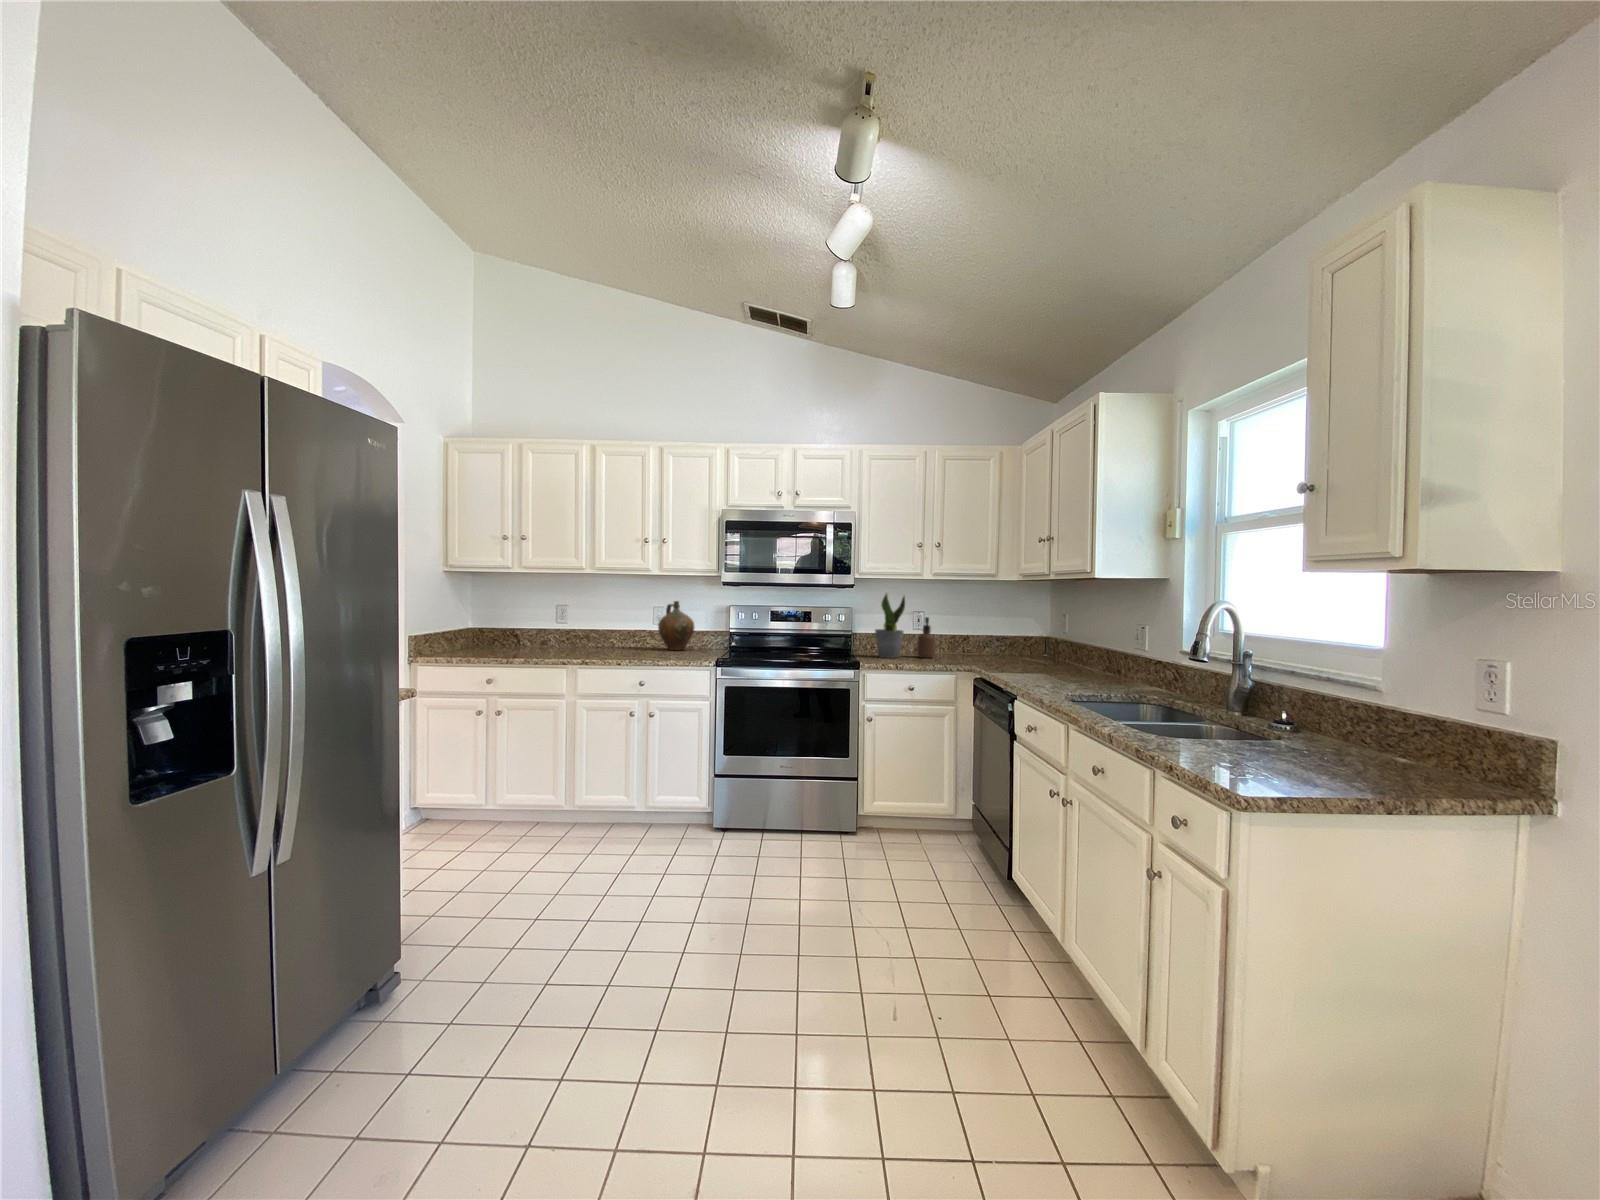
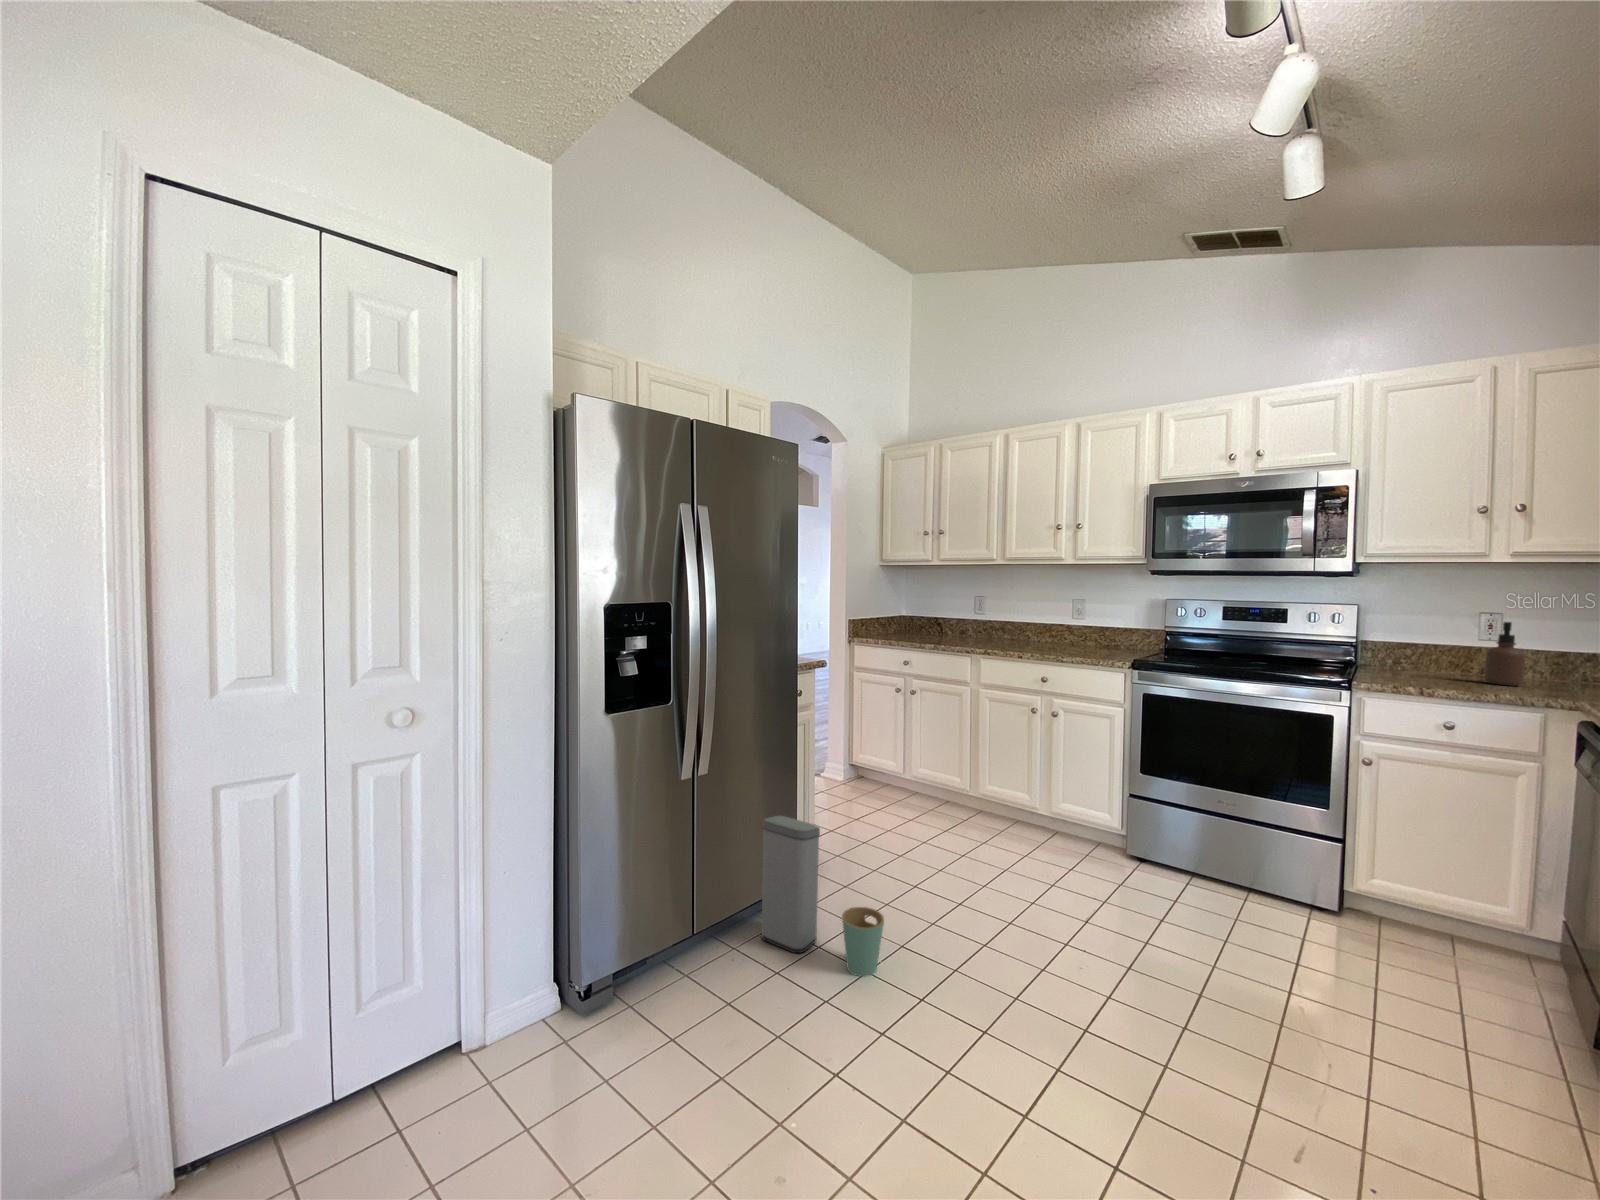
potted plant: present [875,594,905,658] -> none [1395,582,1457,681]
ceramic jug: present [658,601,695,650] -> none [1076,593,1118,649]
trash can: none [369,883,542,1049] -> present [762,816,884,977]

